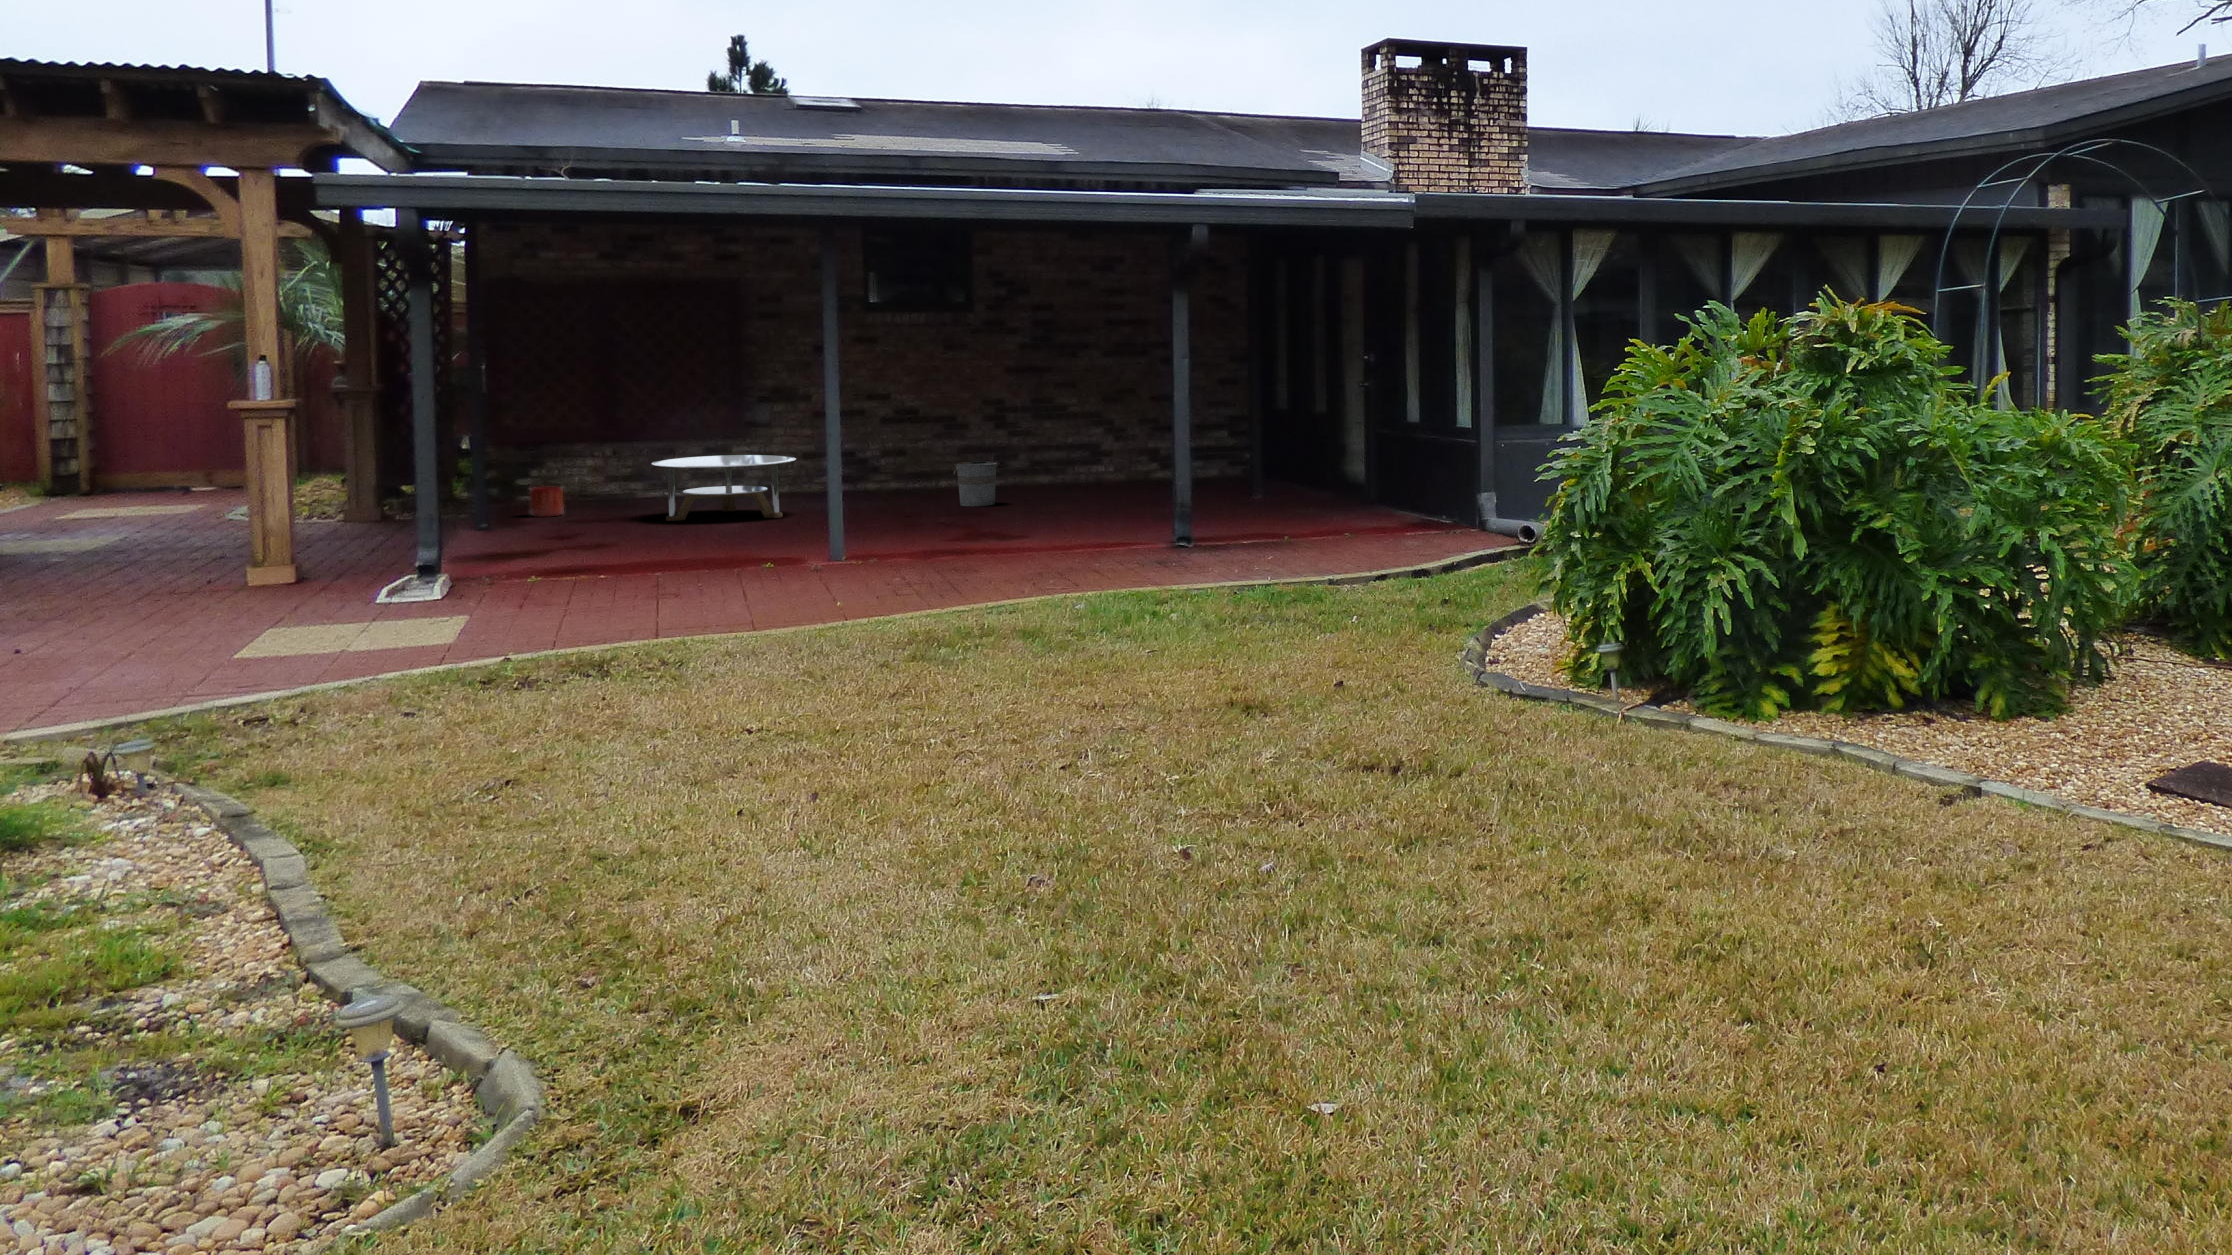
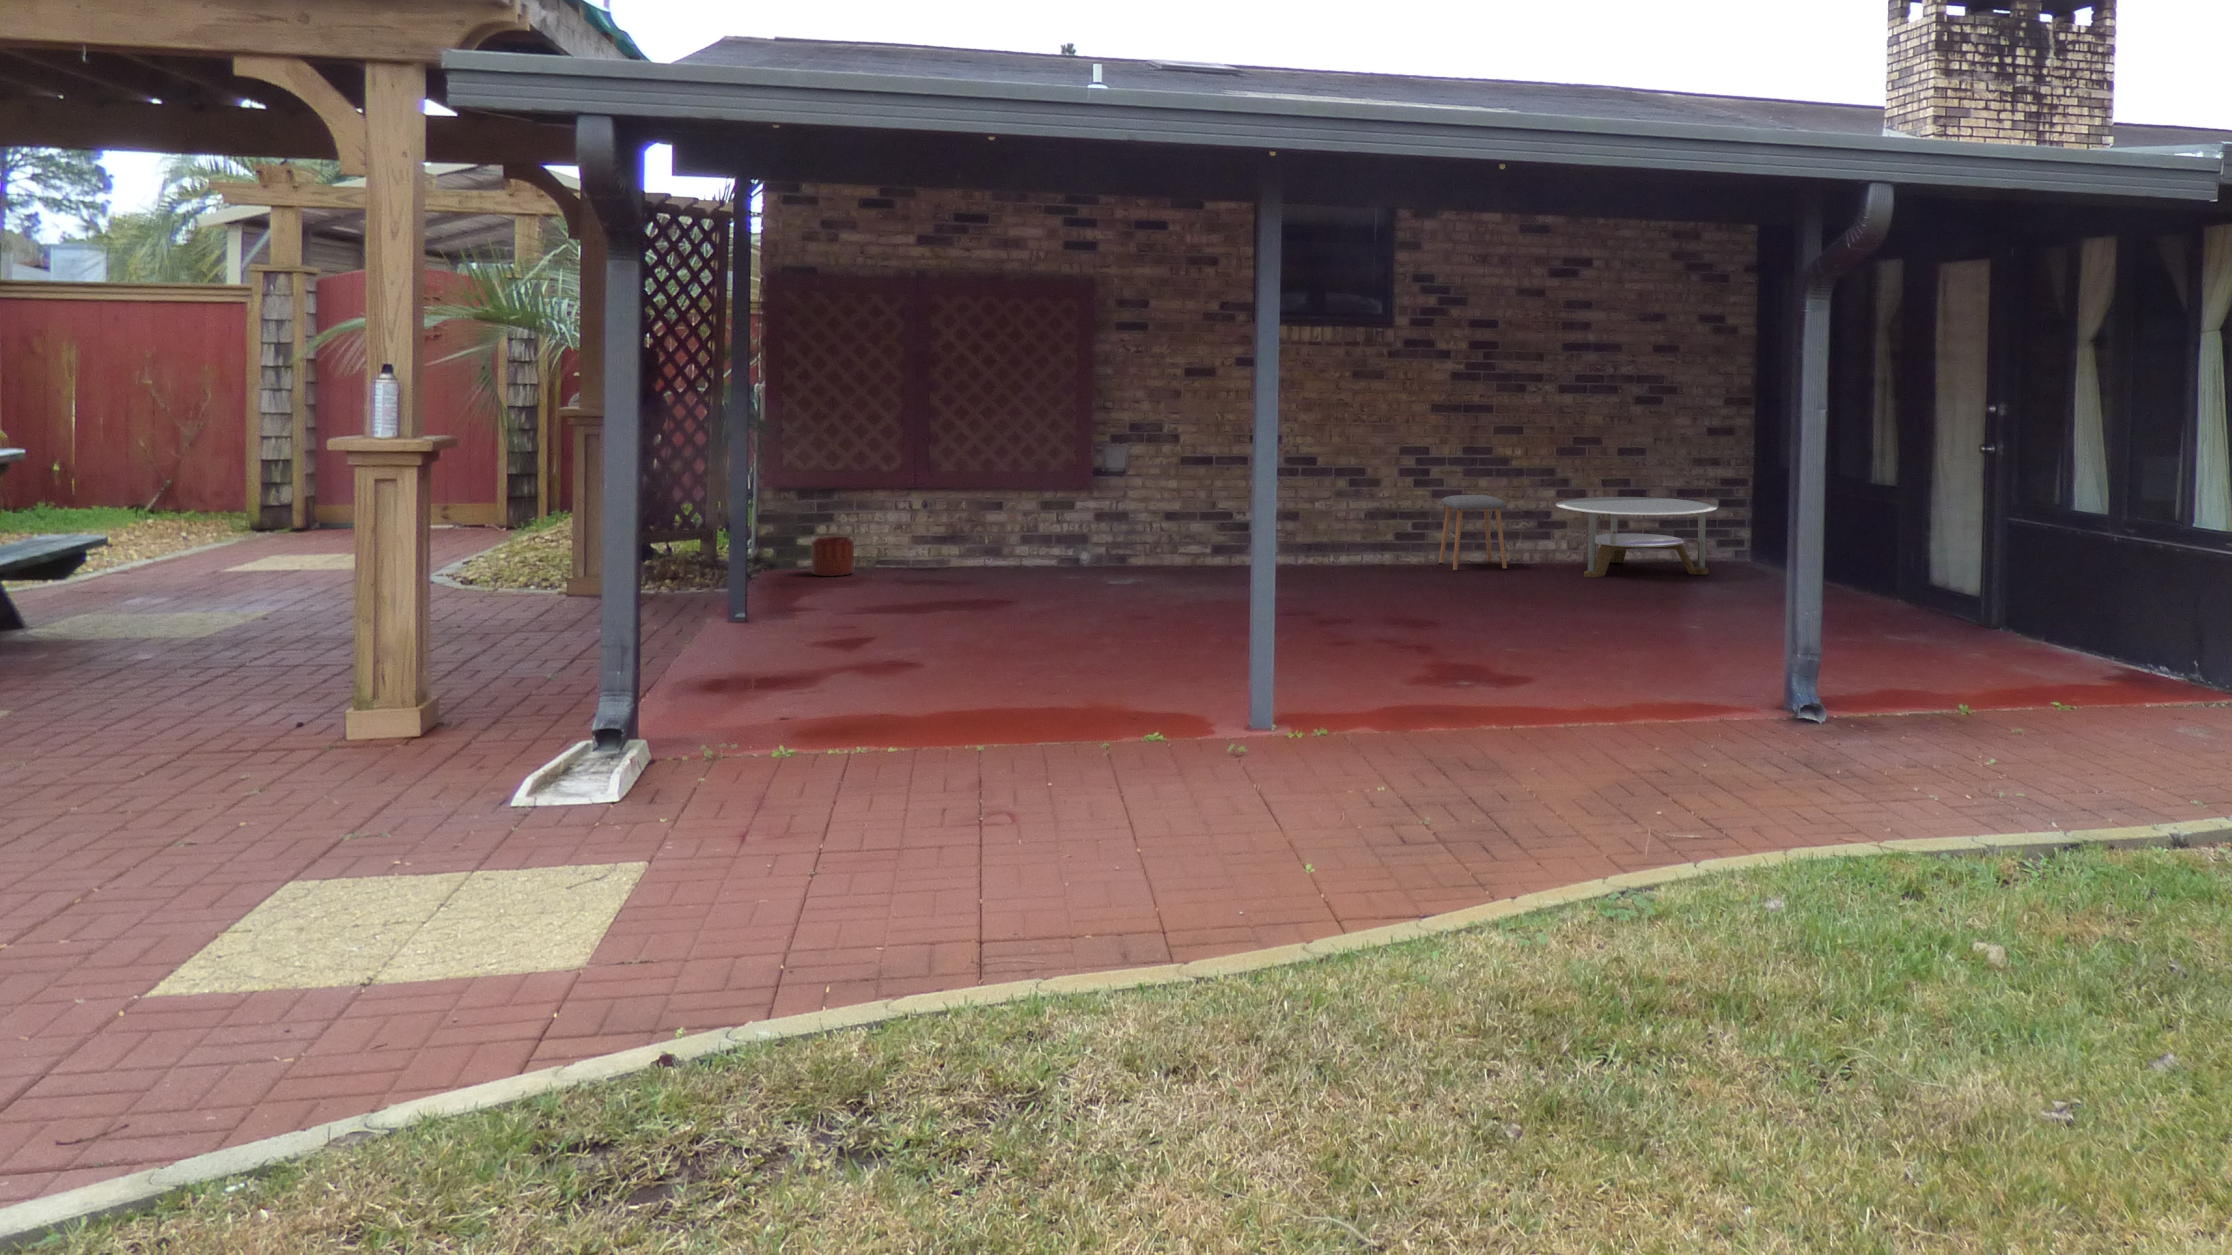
stool: none [1040,445,1091,505] -> present [1439,495,1507,571]
round table: present [651,455,796,521] -> present [1556,497,1718,577]
bucket: present [953,461,1000,506] -> none [1338,514,1396,572]

